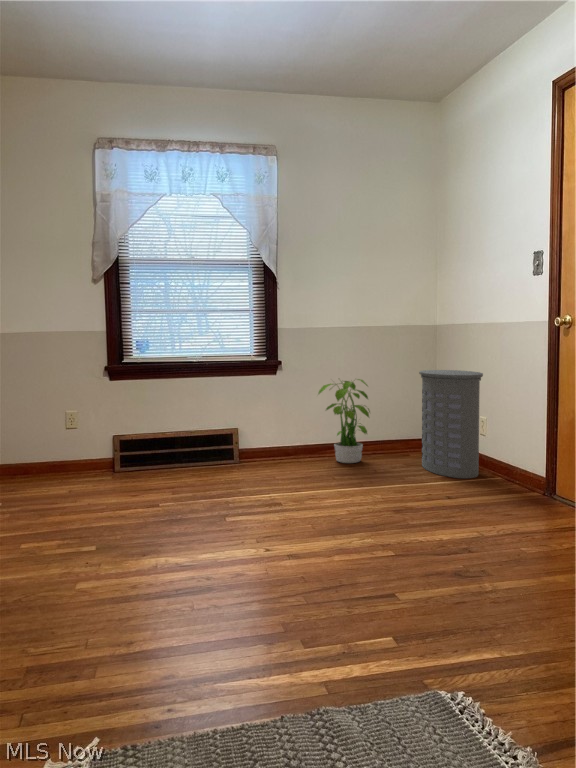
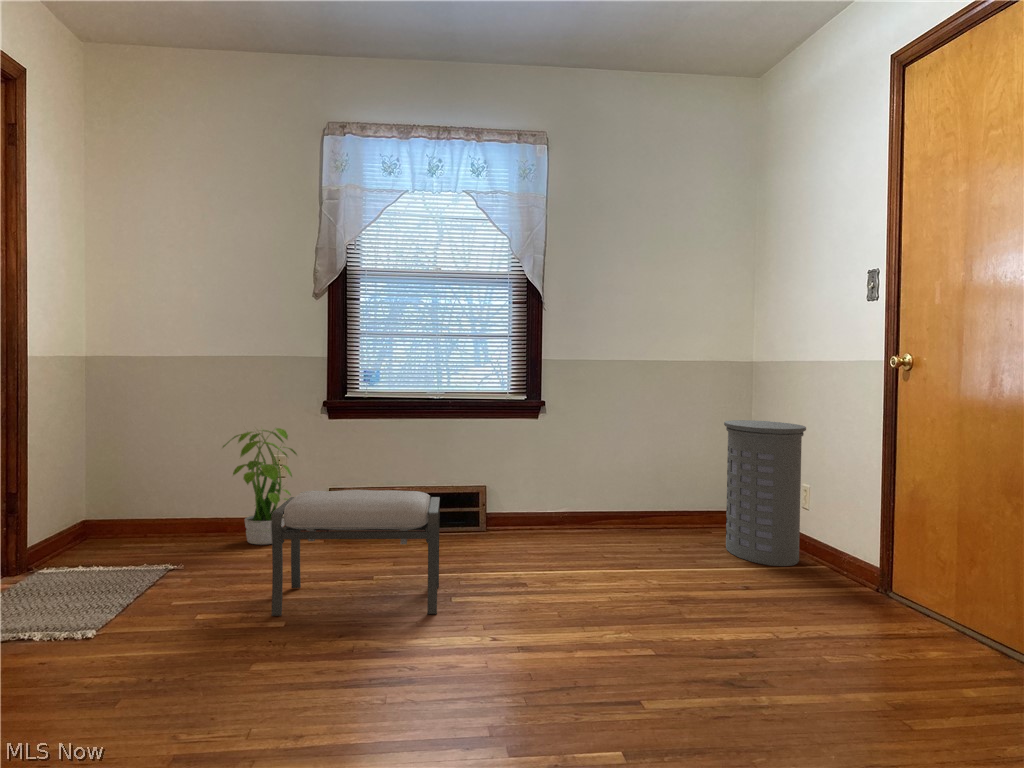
potted plant: present [318,379,370,463] -> present [222,428,297,545]
ottoman: none [76,435,216,543] -> present [271,490,440,616]

